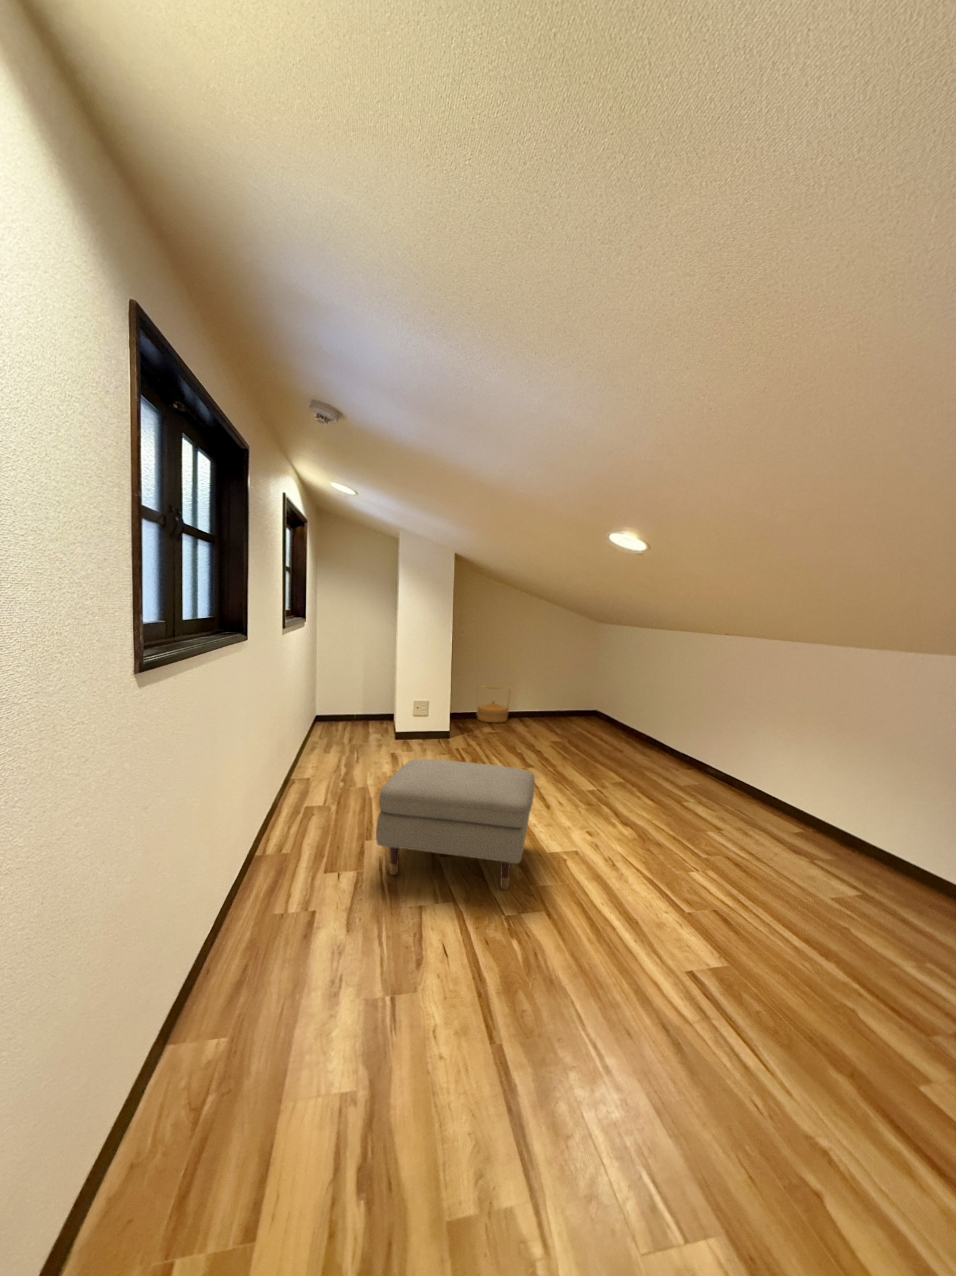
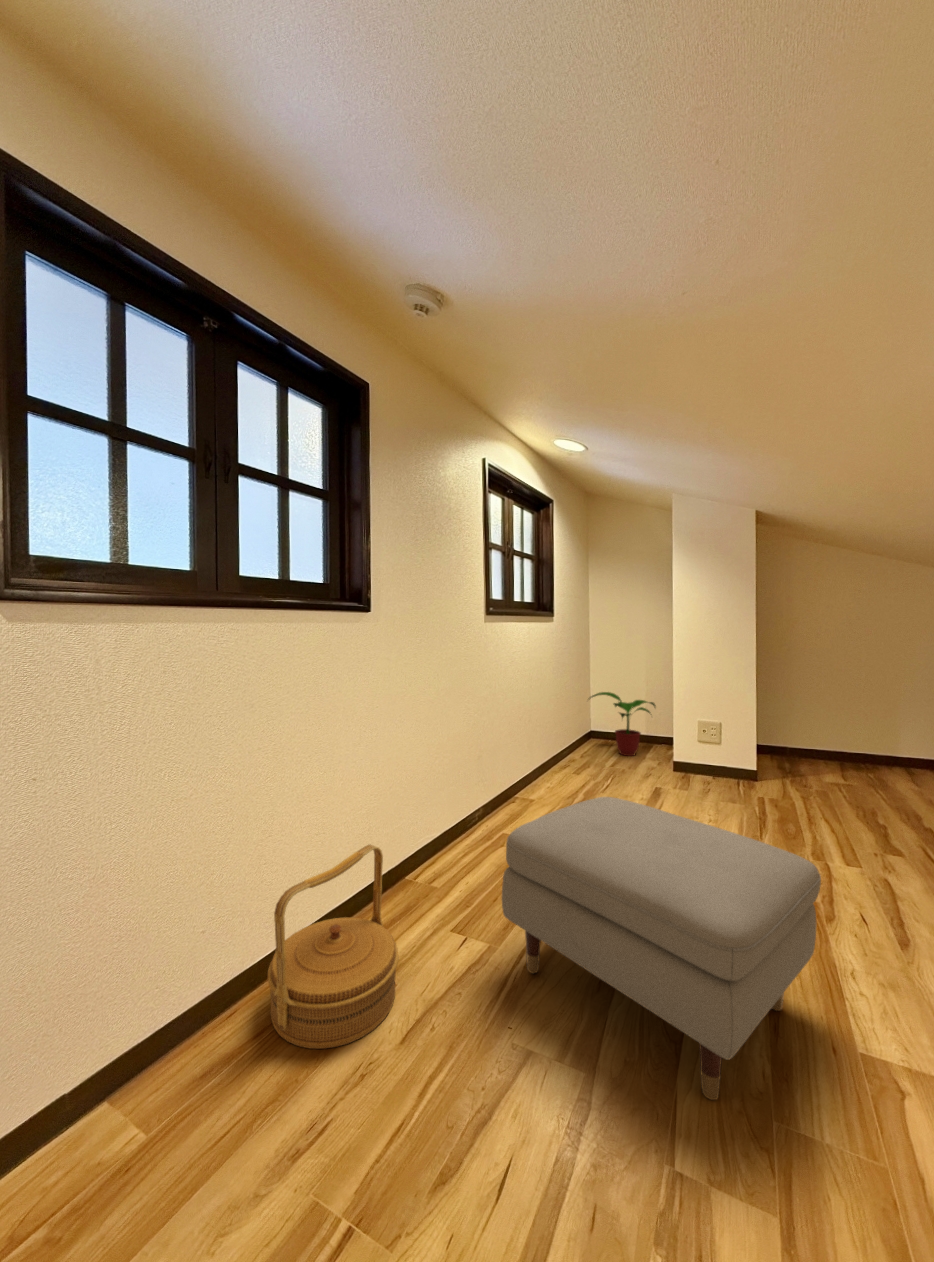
potted plant: none [318,680,373,732] -> present [590,692,656,756]
woven basket: present [477,686,509,722] -> present [268,845,398,1049]

